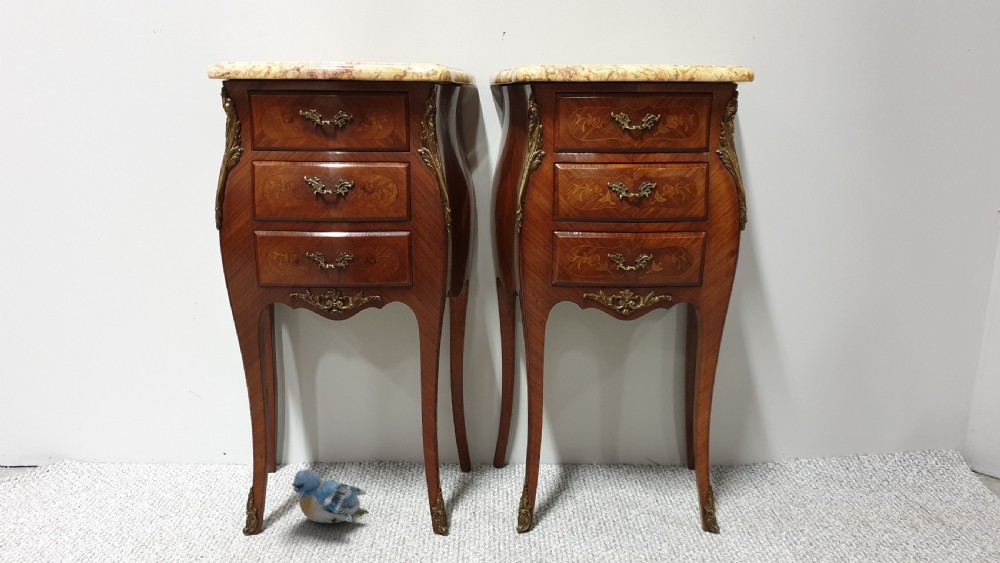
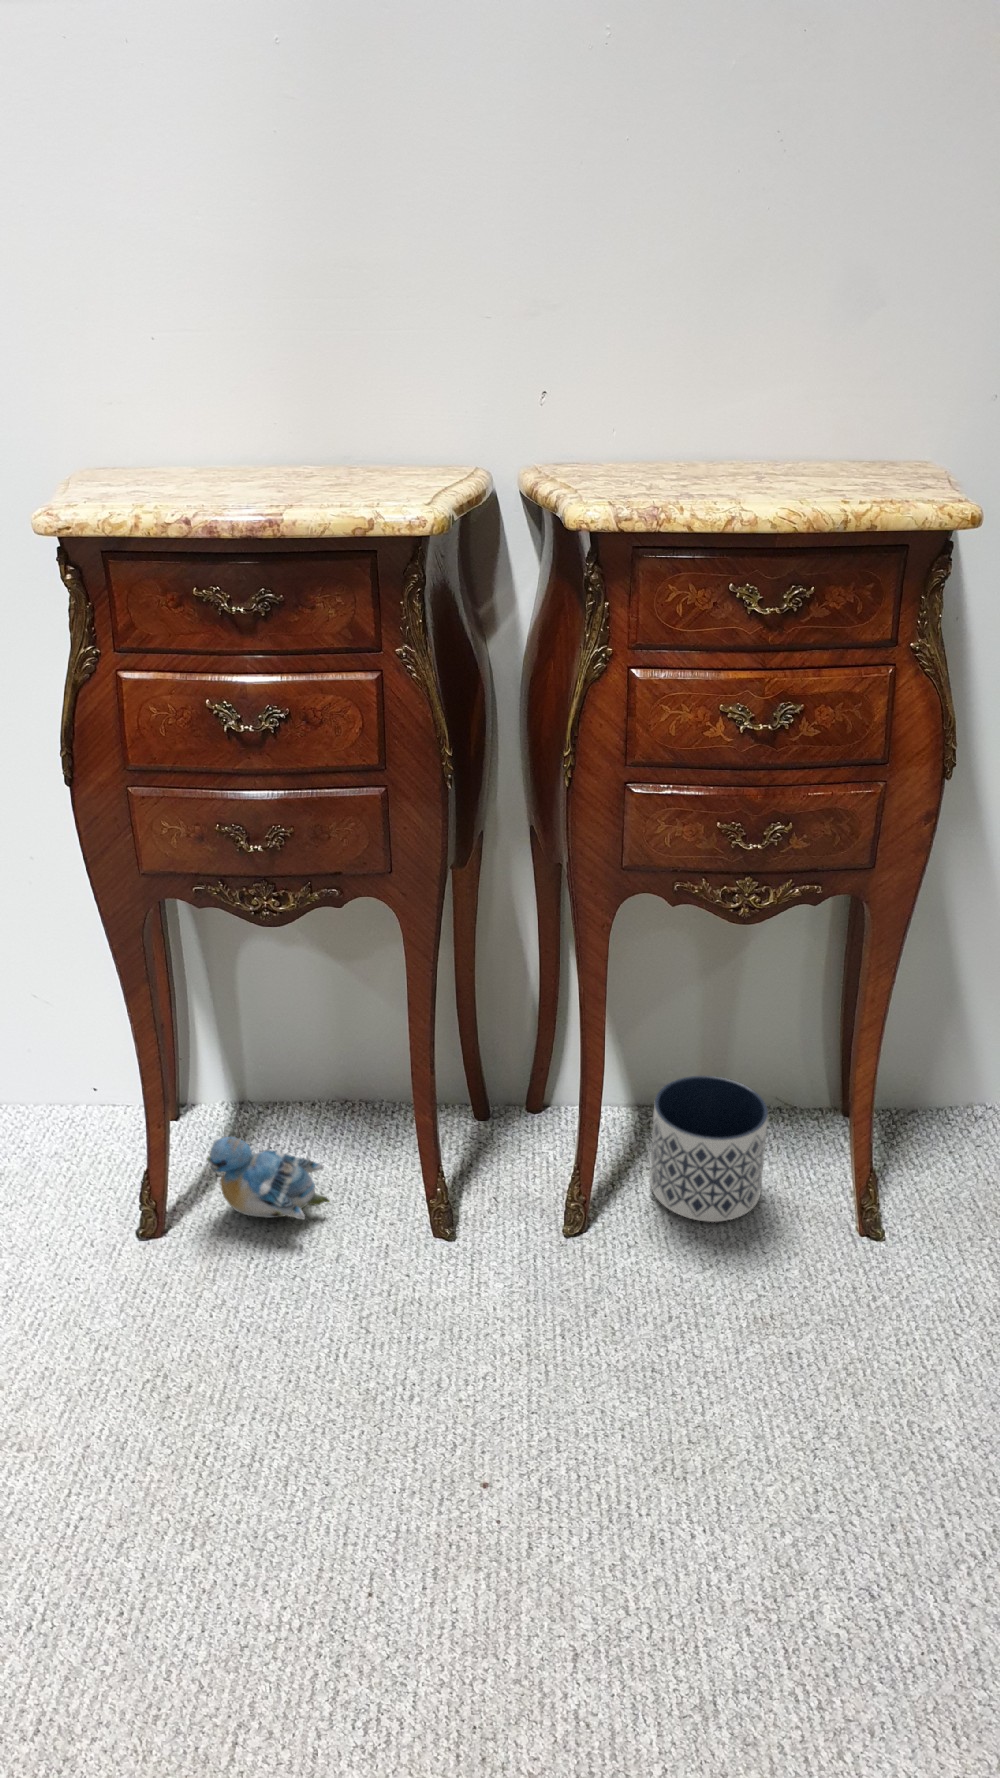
planter: none [571,434,643,524] -> present [650,1076,768,1222]

